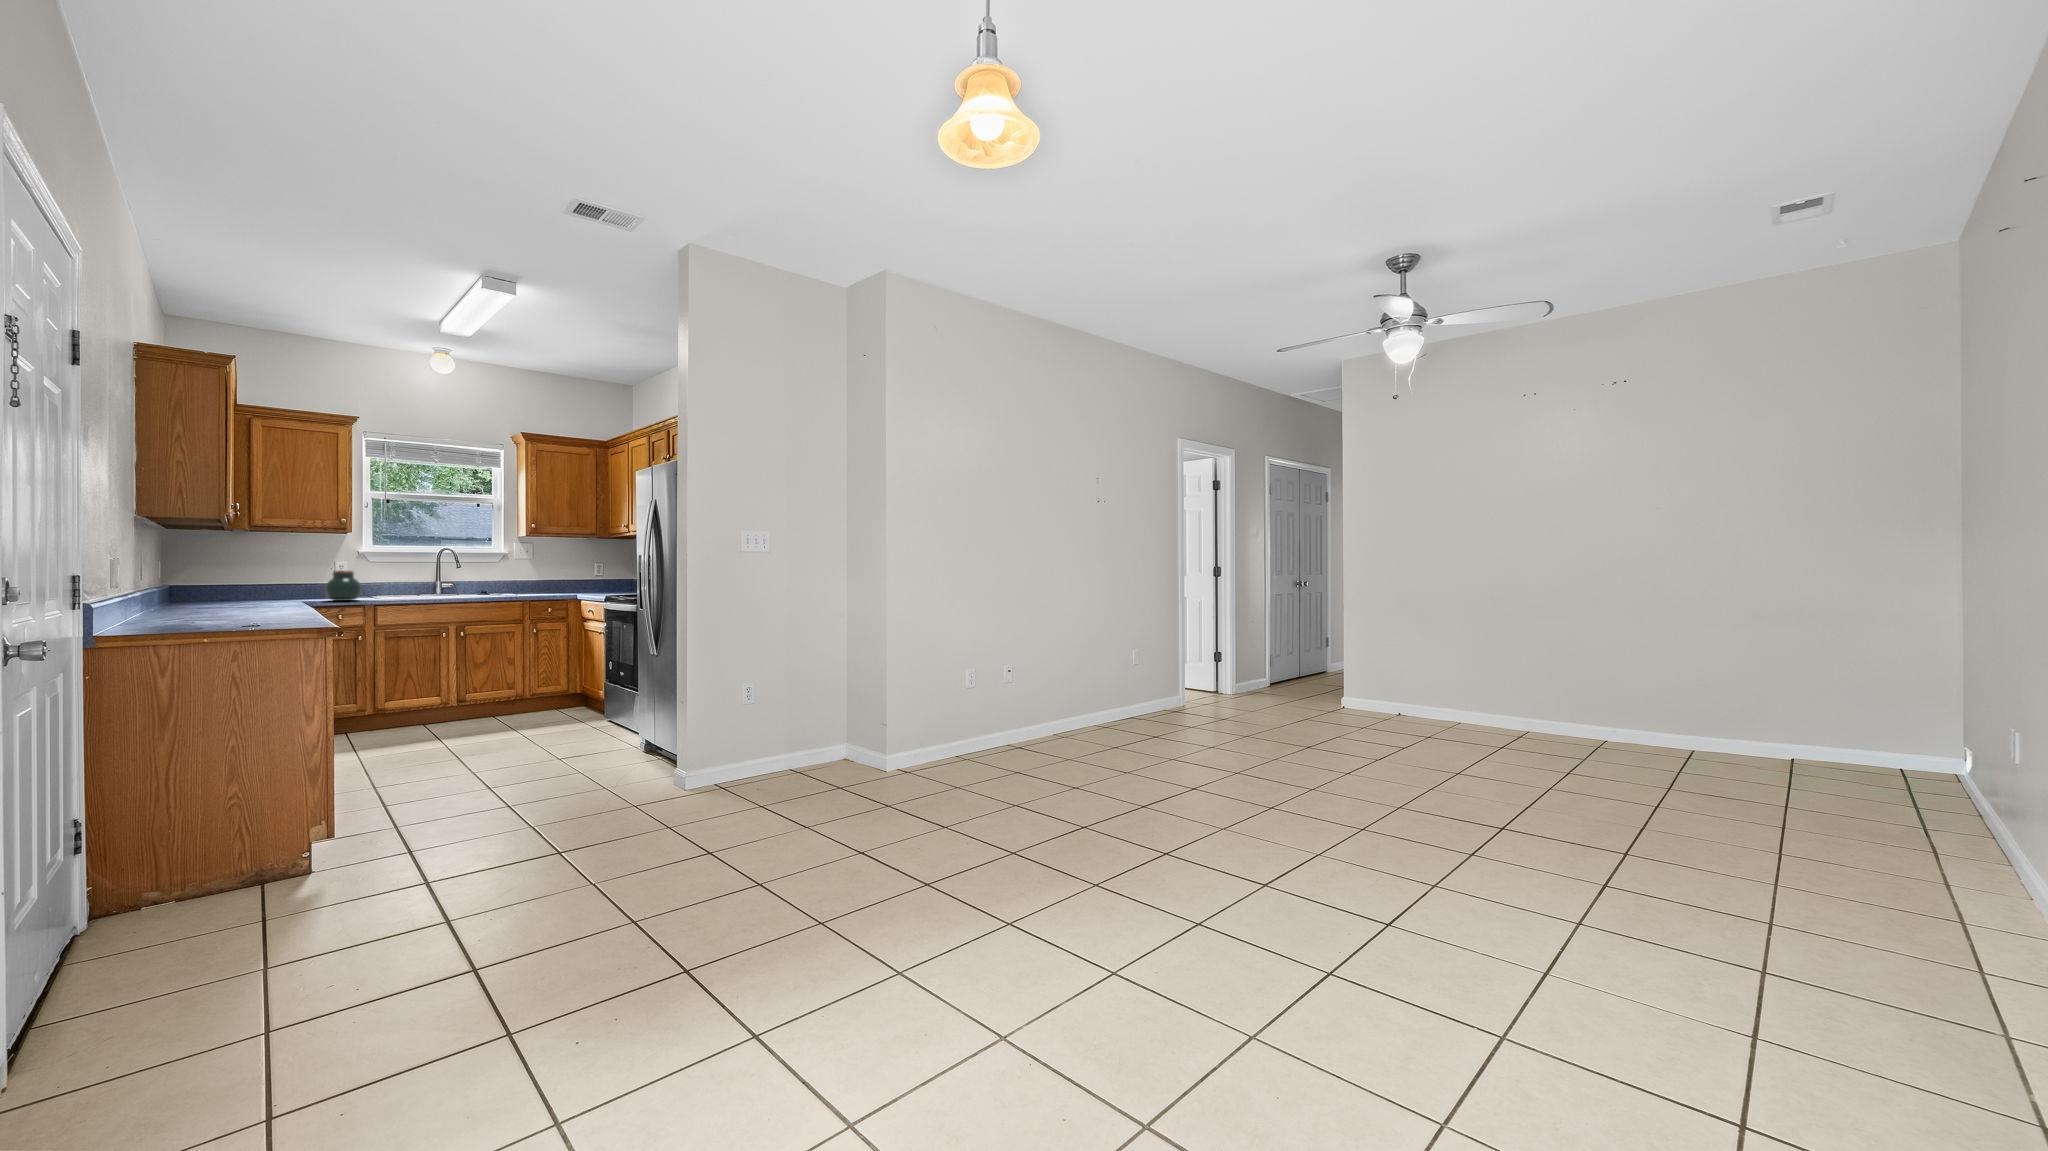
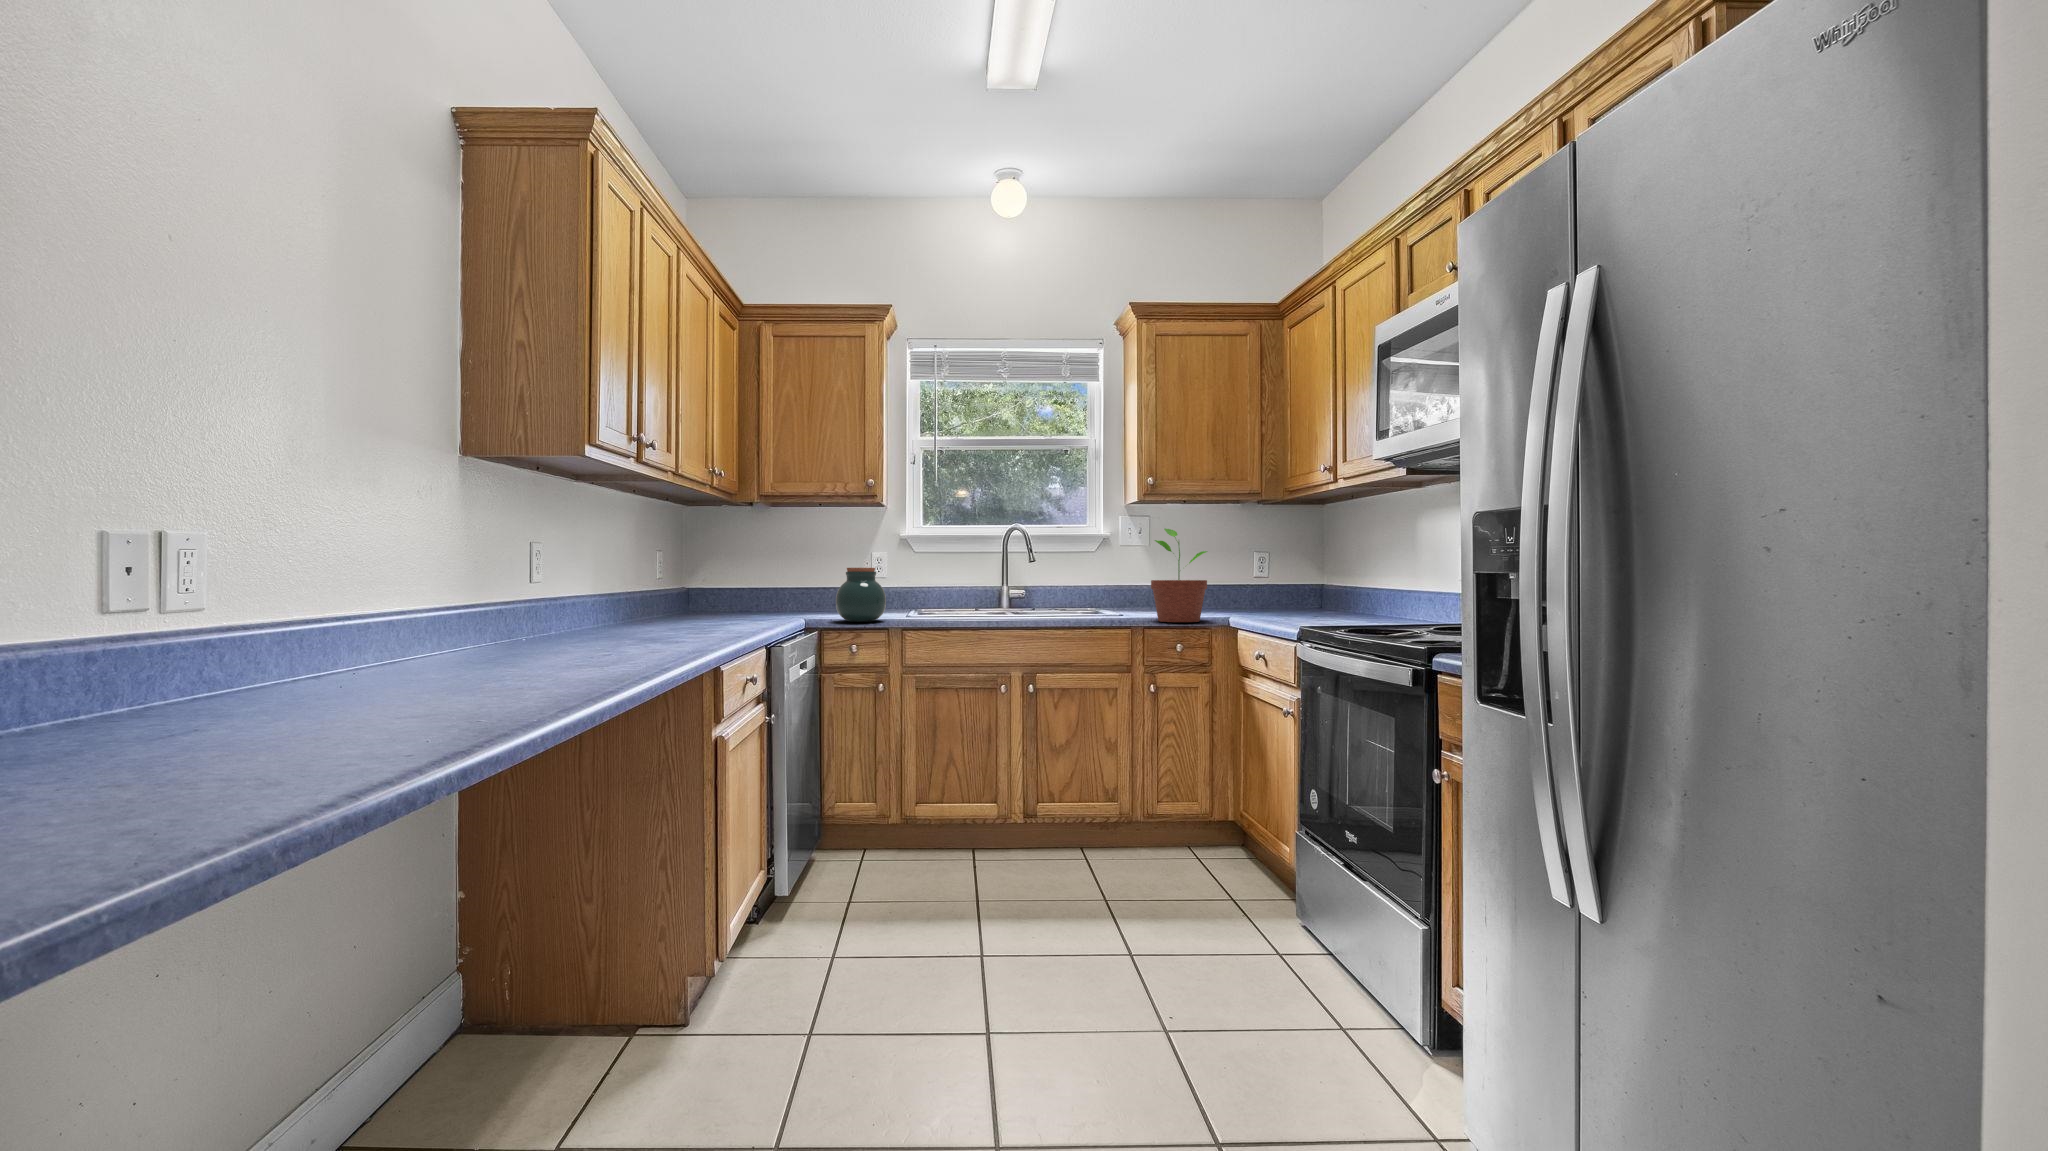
potted plant: none [534,551,565,597] -> present [1151,528,1207,622]

